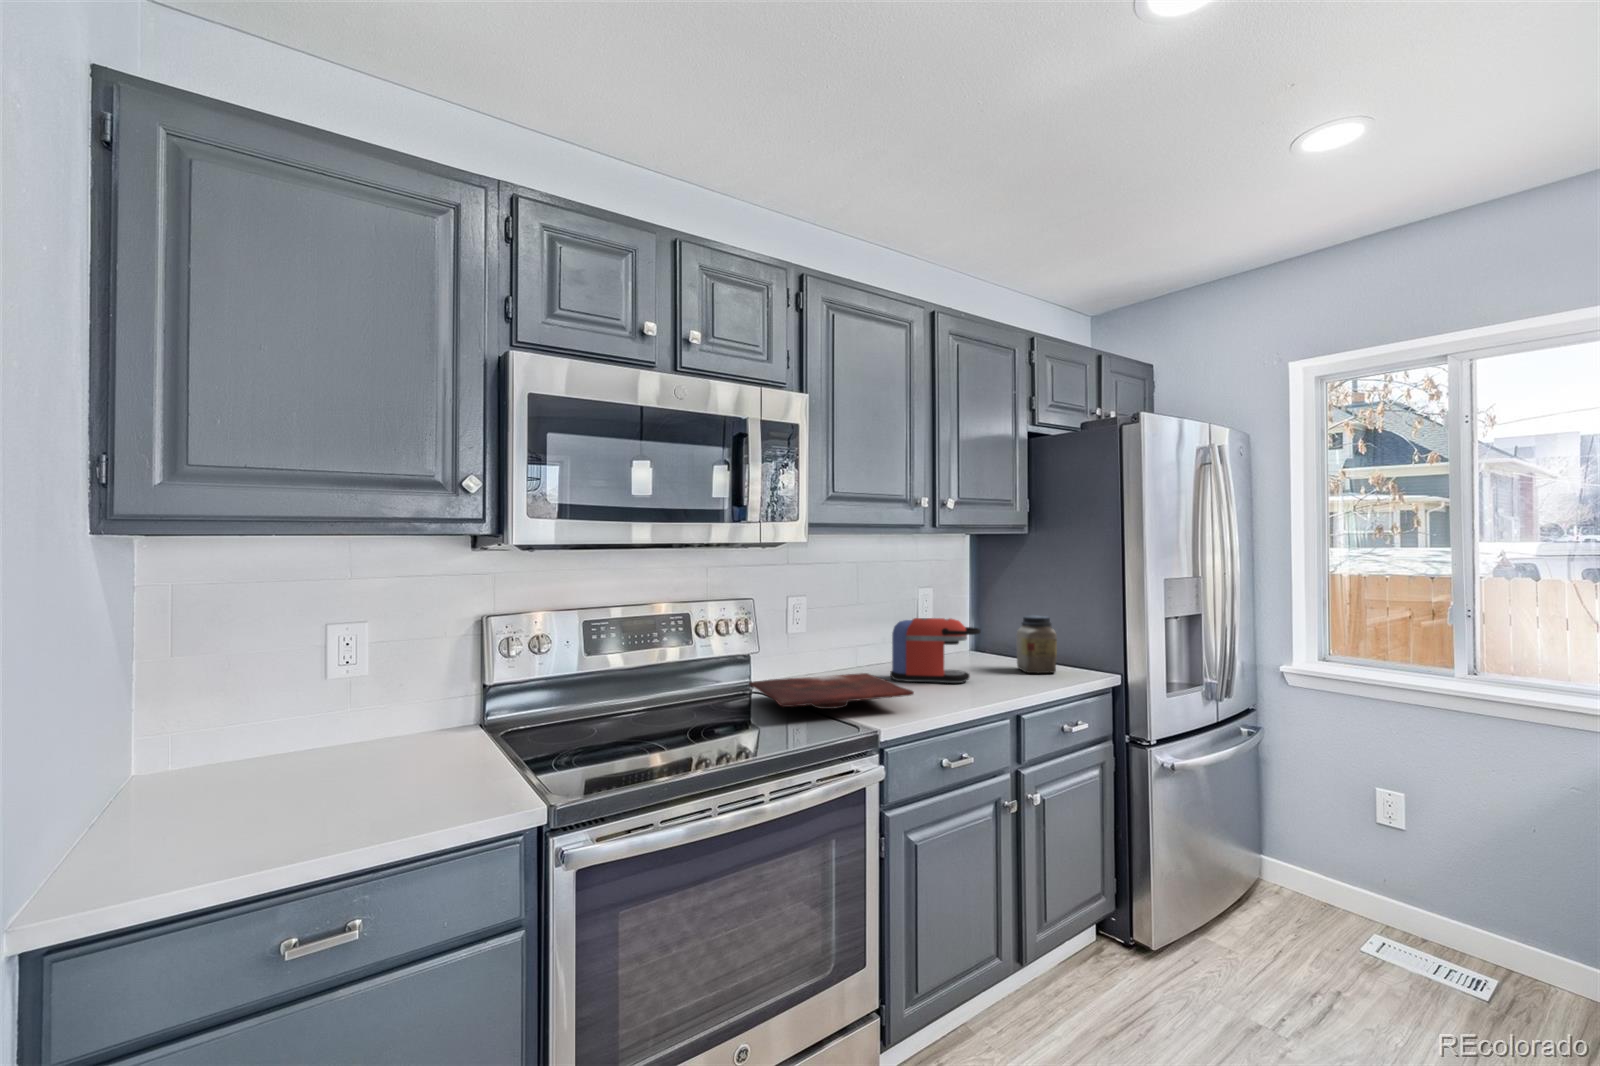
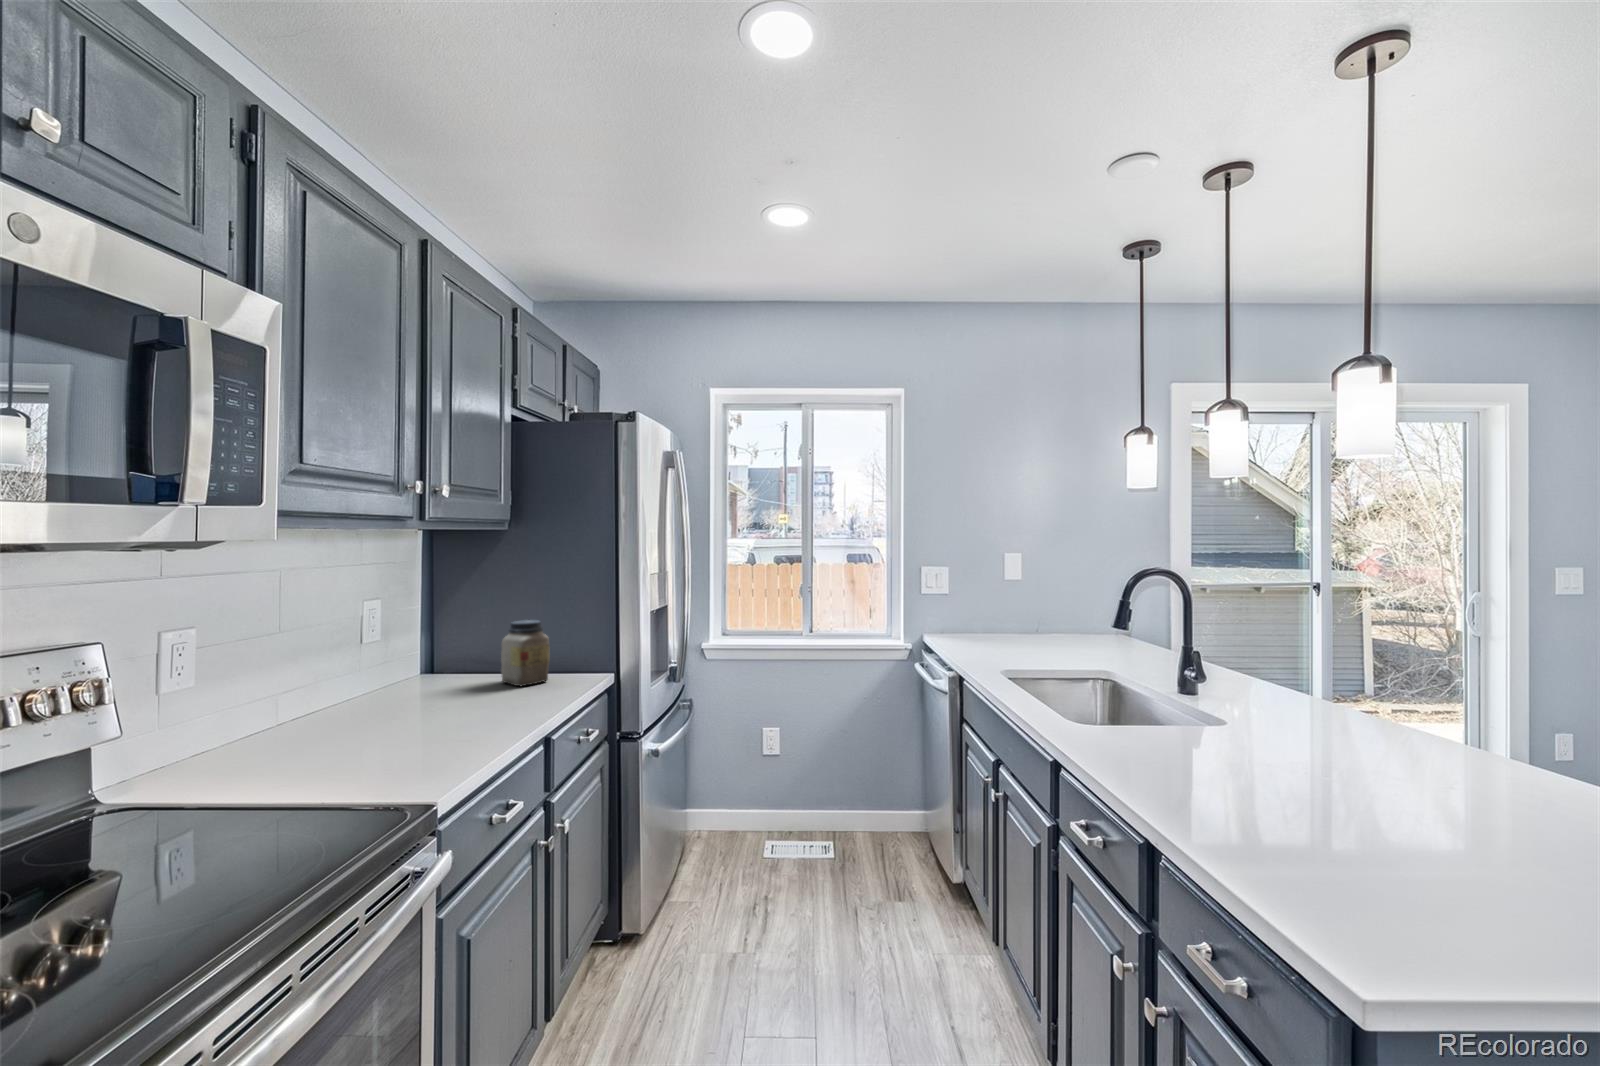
coffee maker: present [890,618,981,683] -> none [355,635,482,727]
cutting board: present [749,673,914,709] -> none [123,727,448,817]

